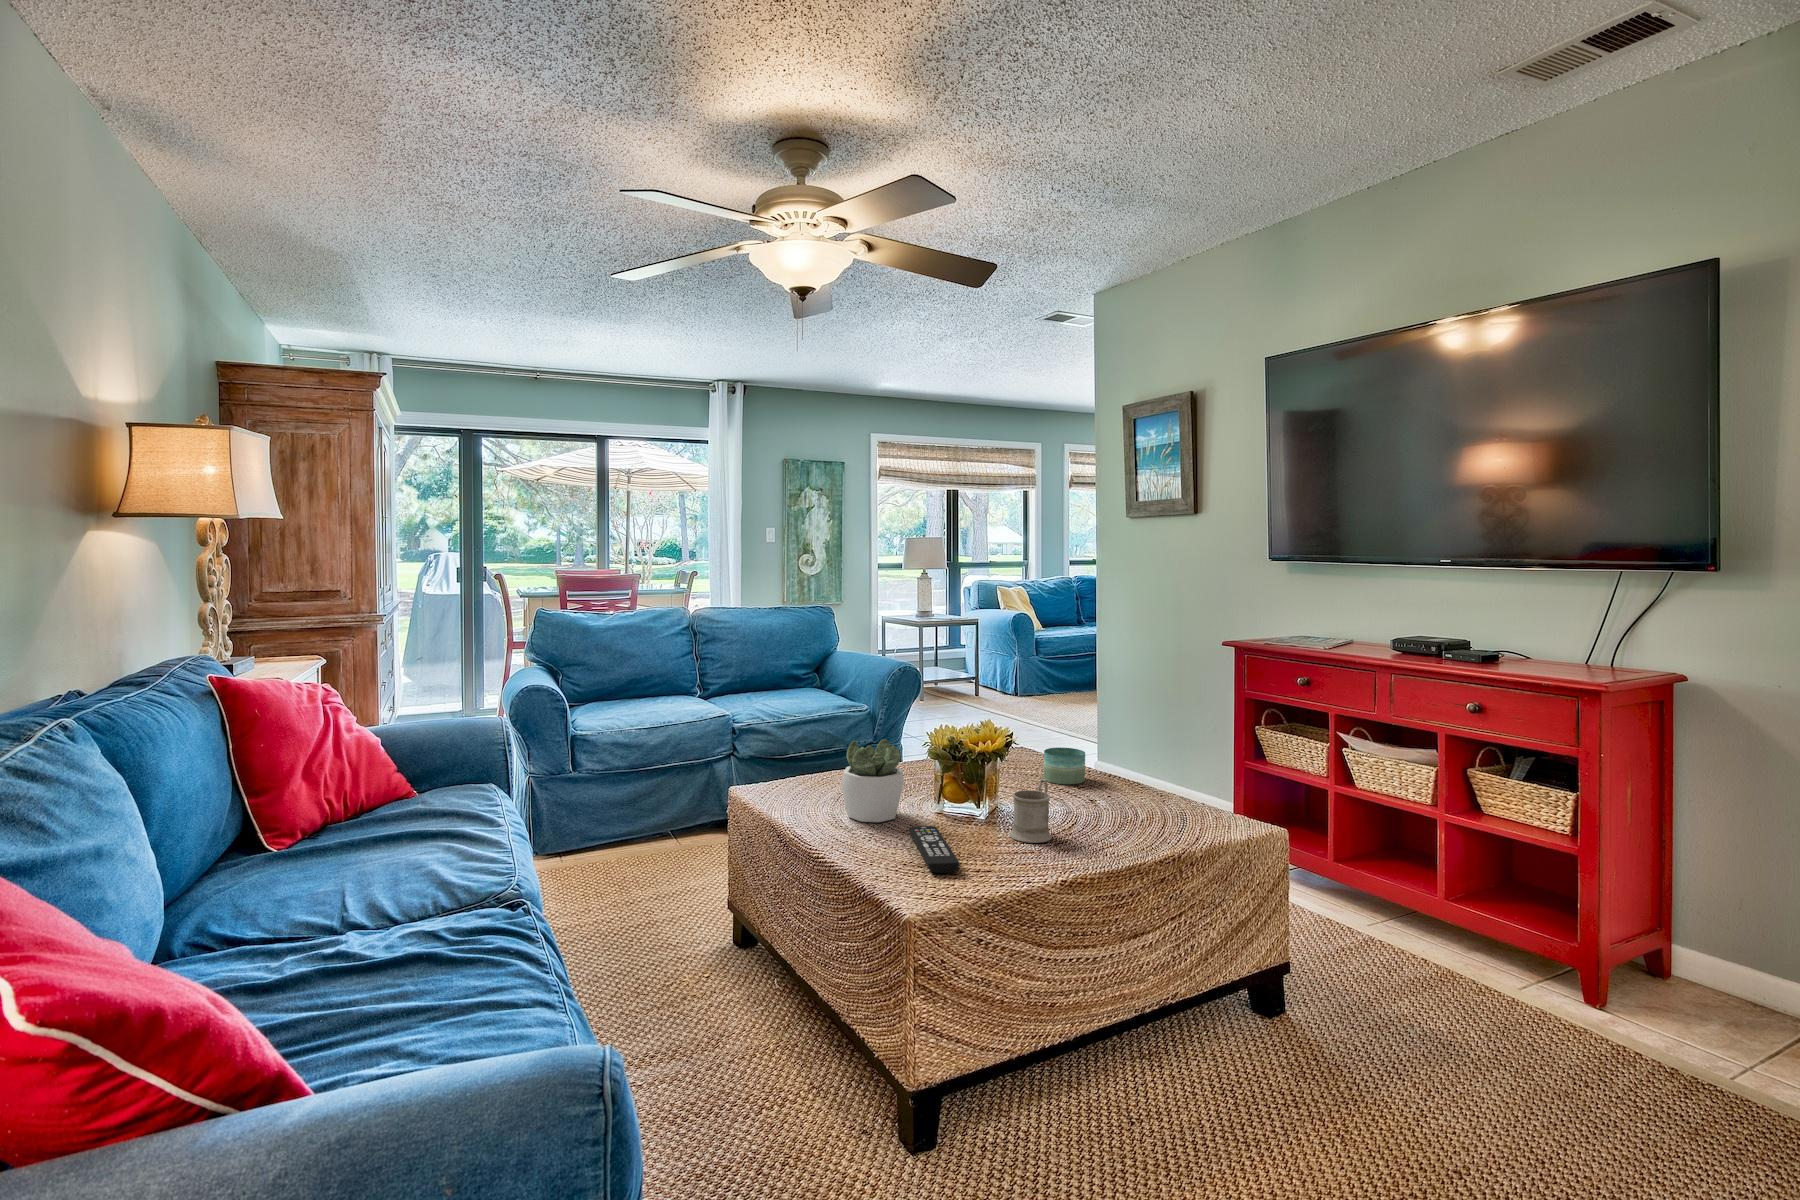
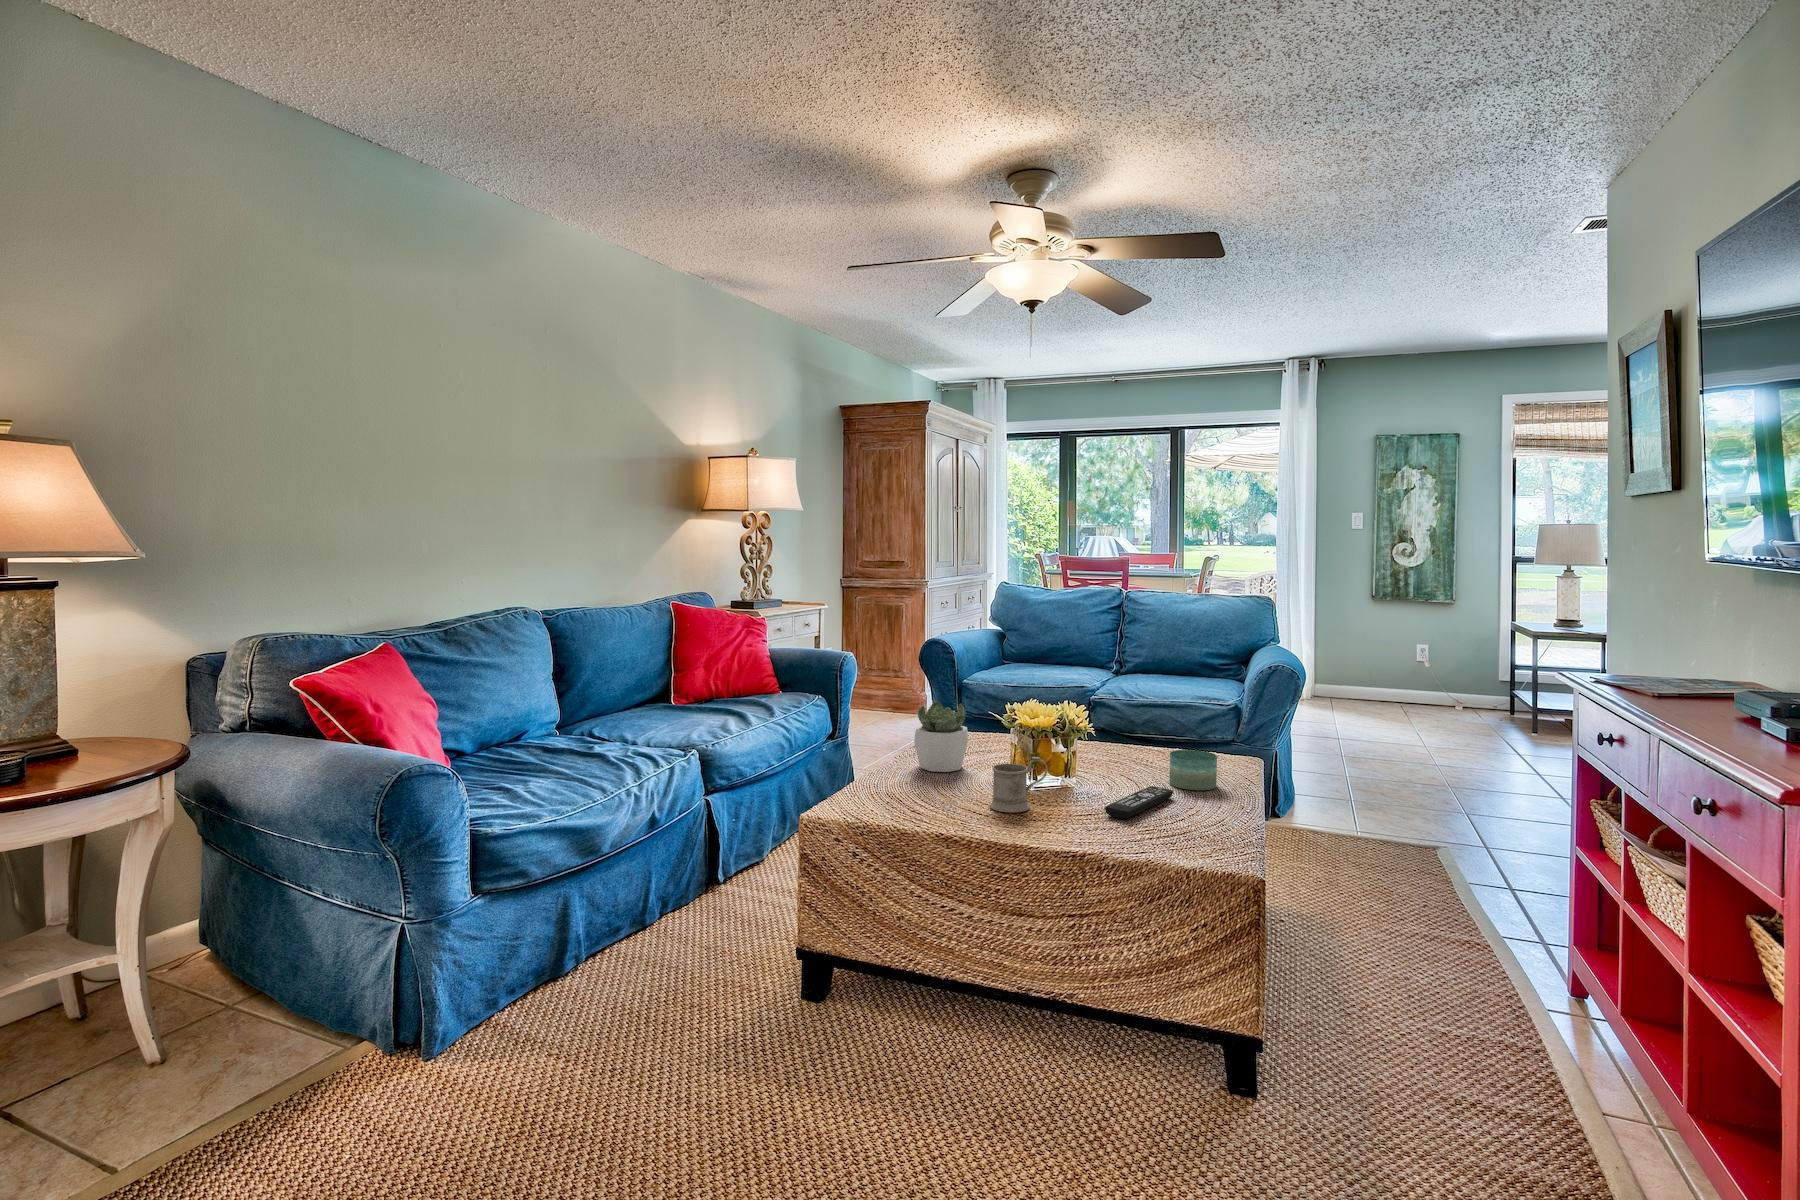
remote control: present [909,826,959,873] -> present [1105,786,1173,819]

